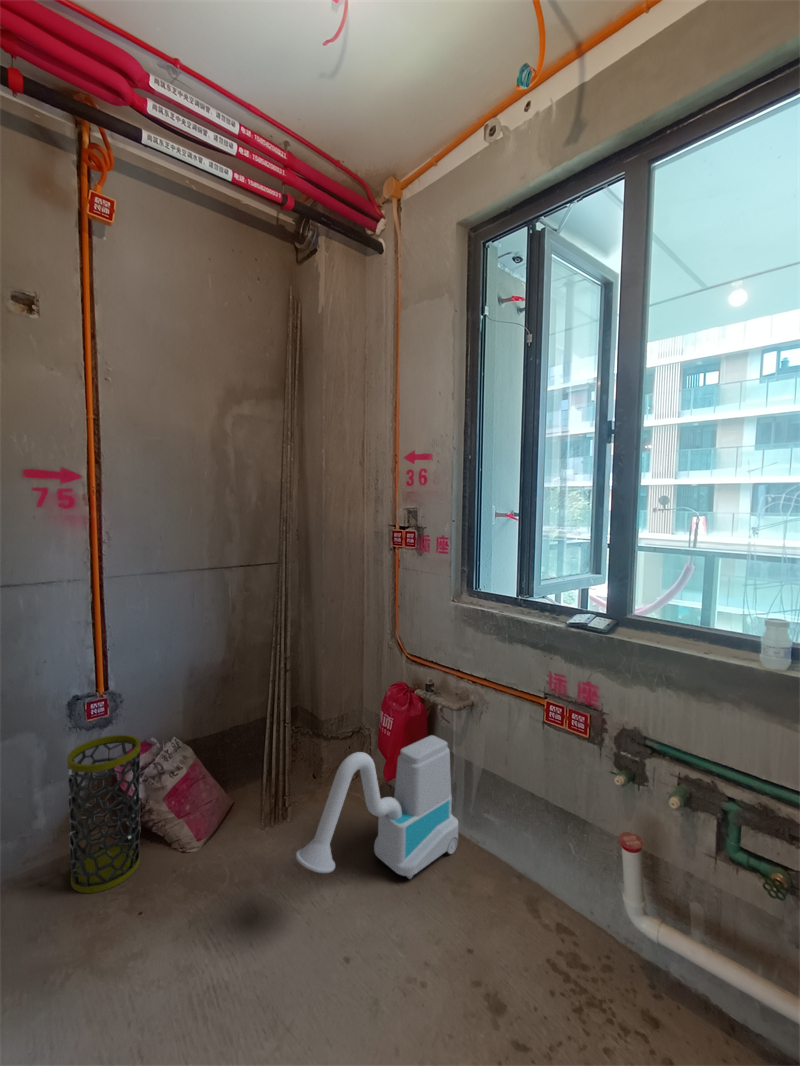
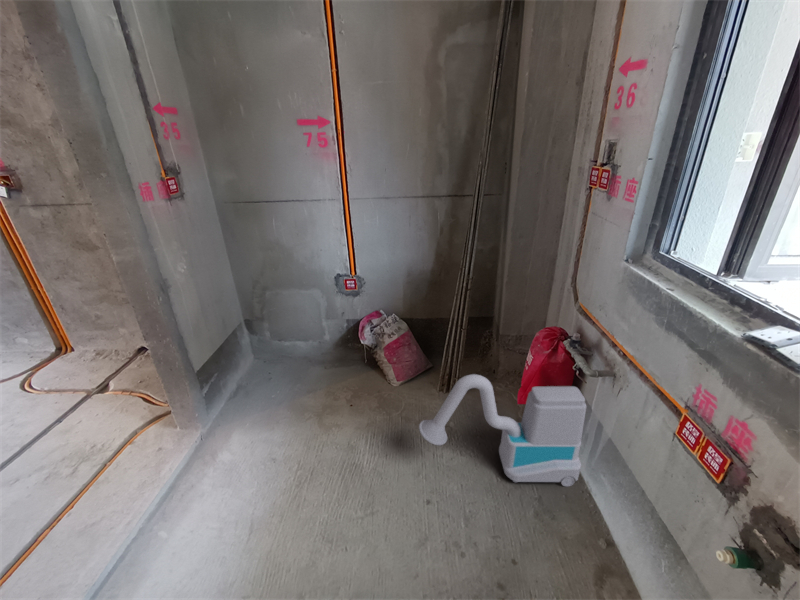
trash can: present [67,735,140,893] -> none [329,302,372,385]

